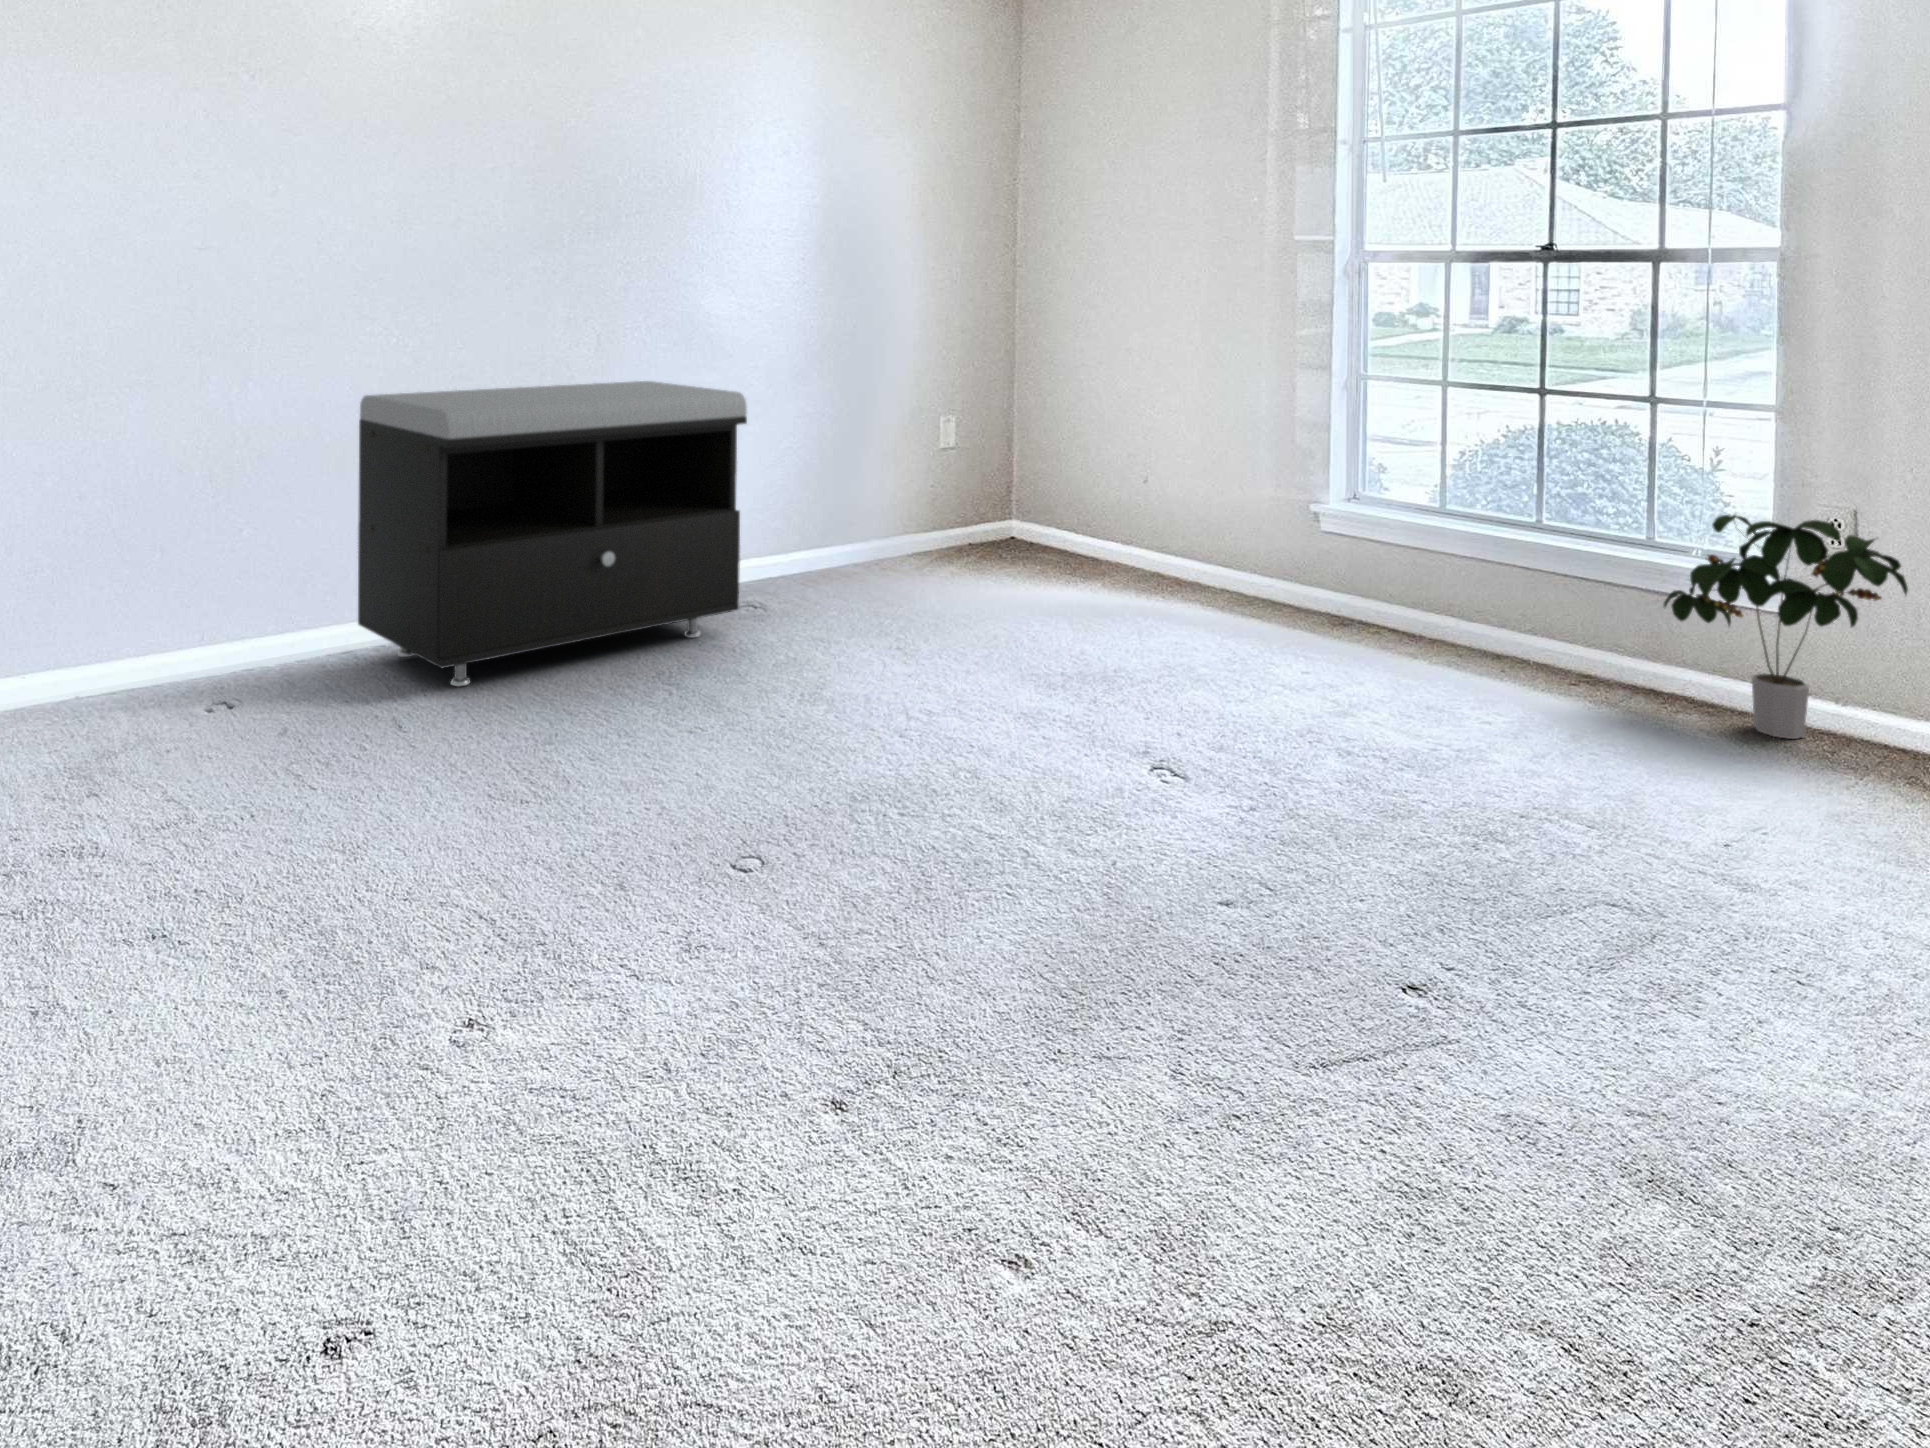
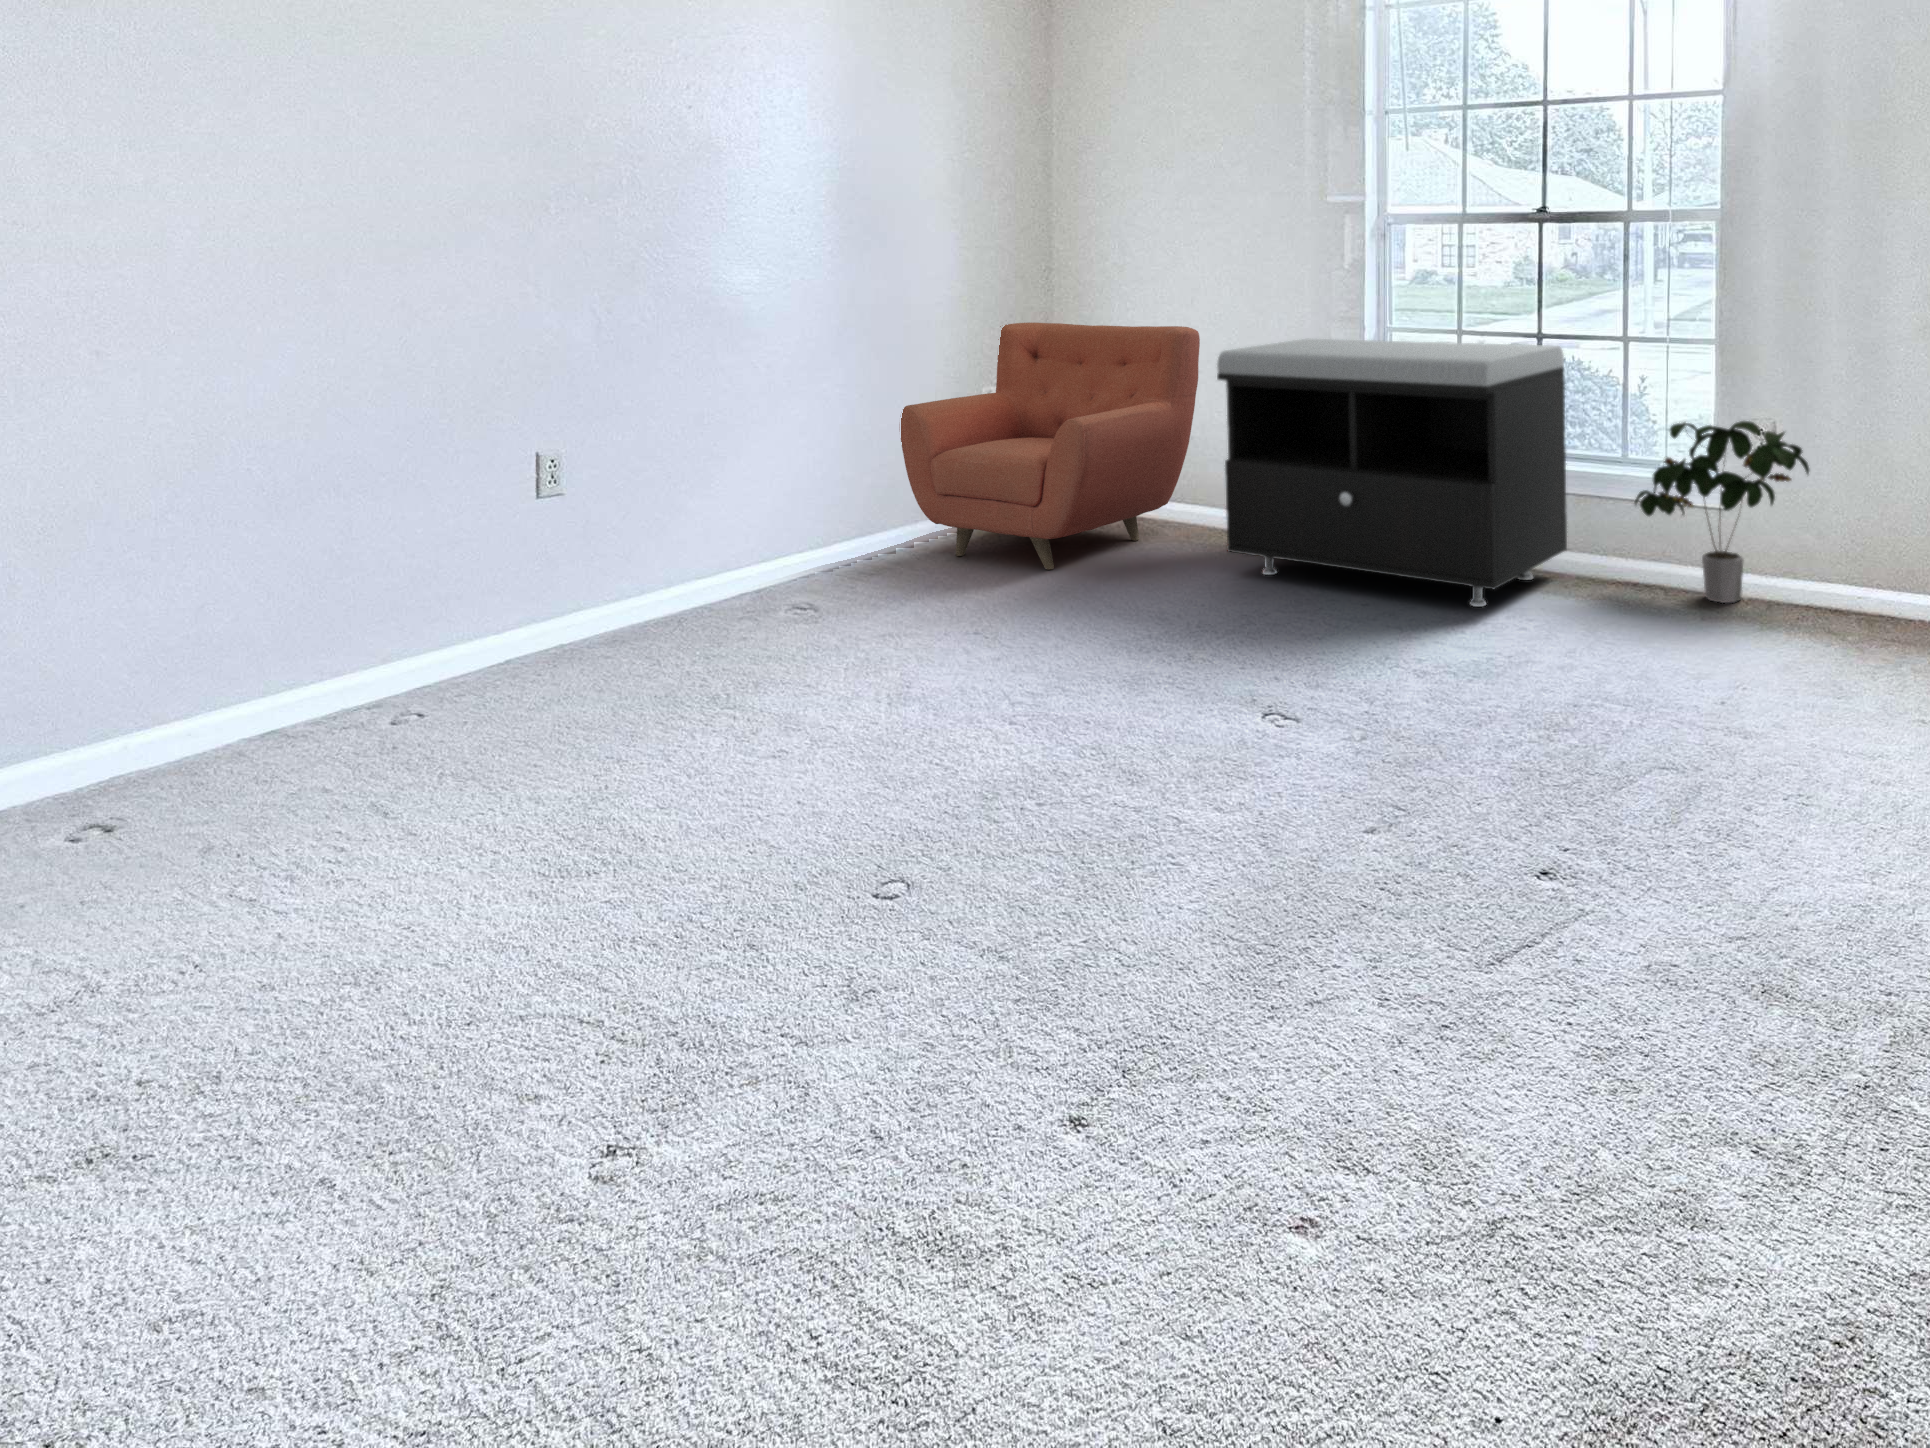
armchair: none [877,353,1174,597] -> present [901,323,1200,570]
storage bench: present [358,381,747,686] -> present [1217,339,1567,607]

